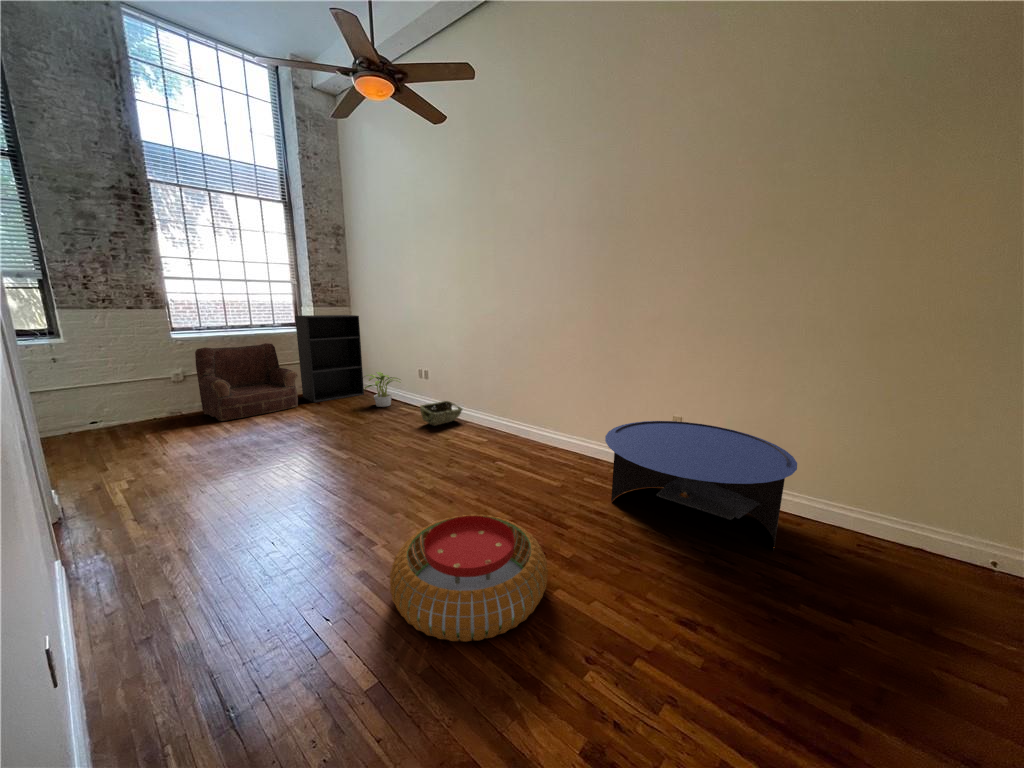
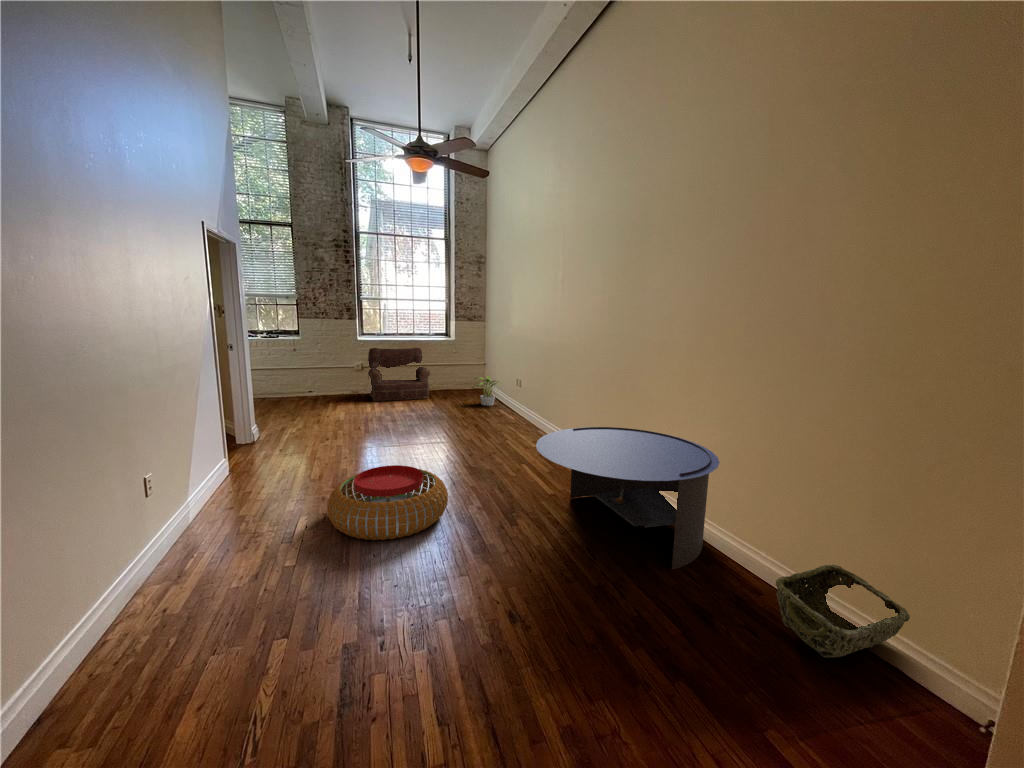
bookshelf: present [295,315,364,402] -> none [439,327,484,397]
woven basket: present [420,401,462,426] -> present [776,565,910,658]

